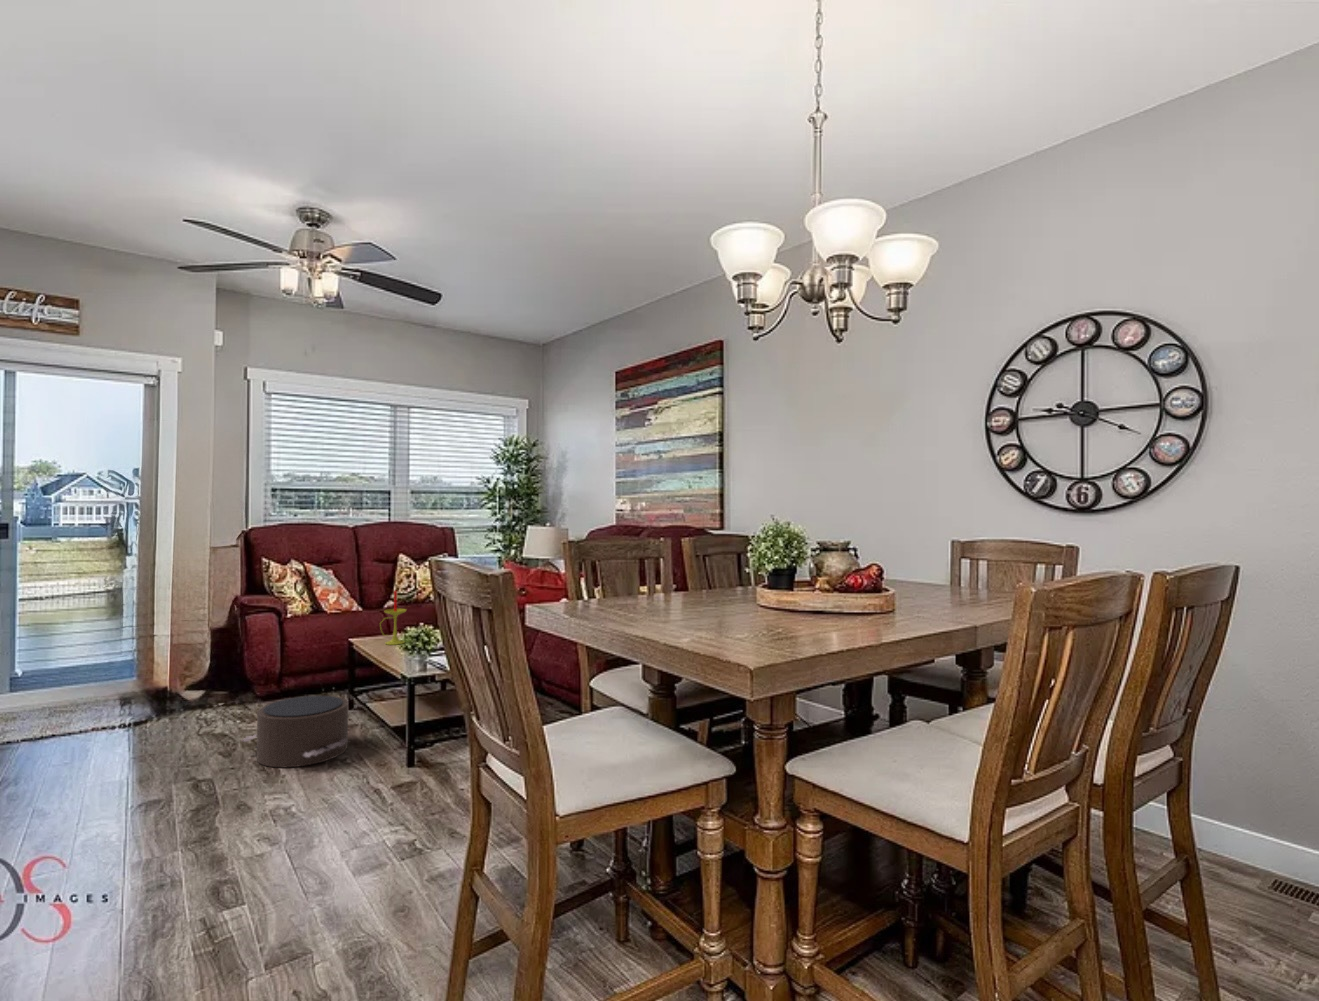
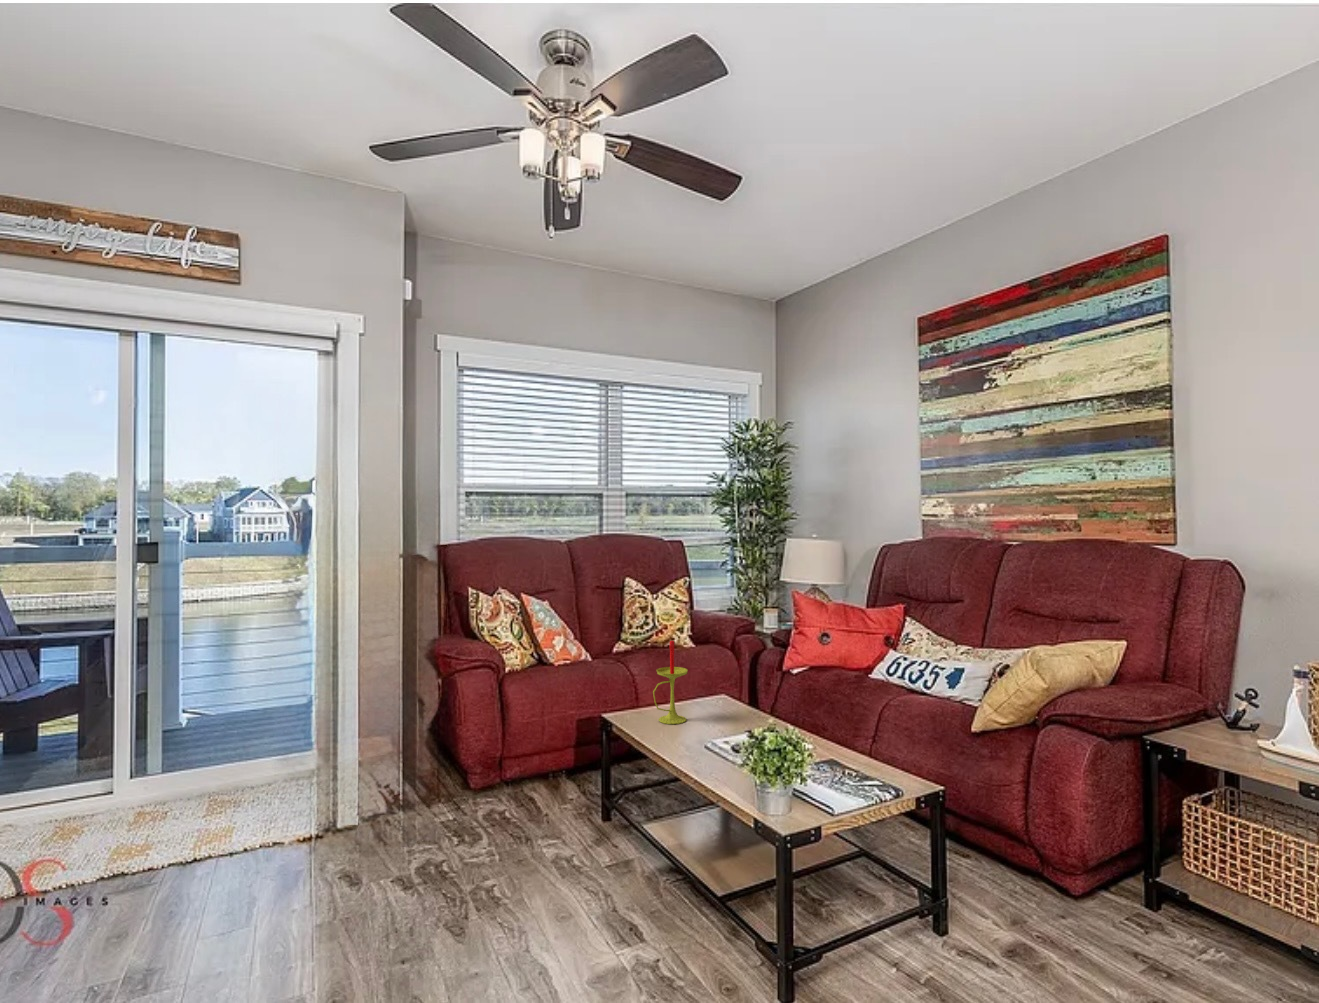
pouf: present [242,696,348,767] -> none [479,814,654,959]

